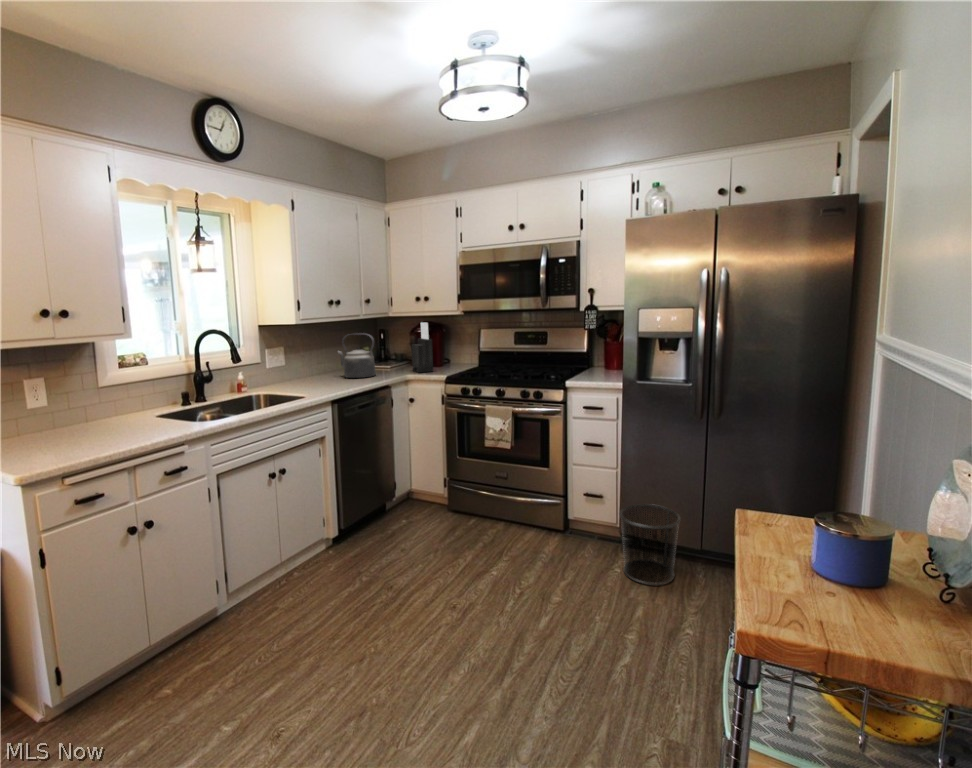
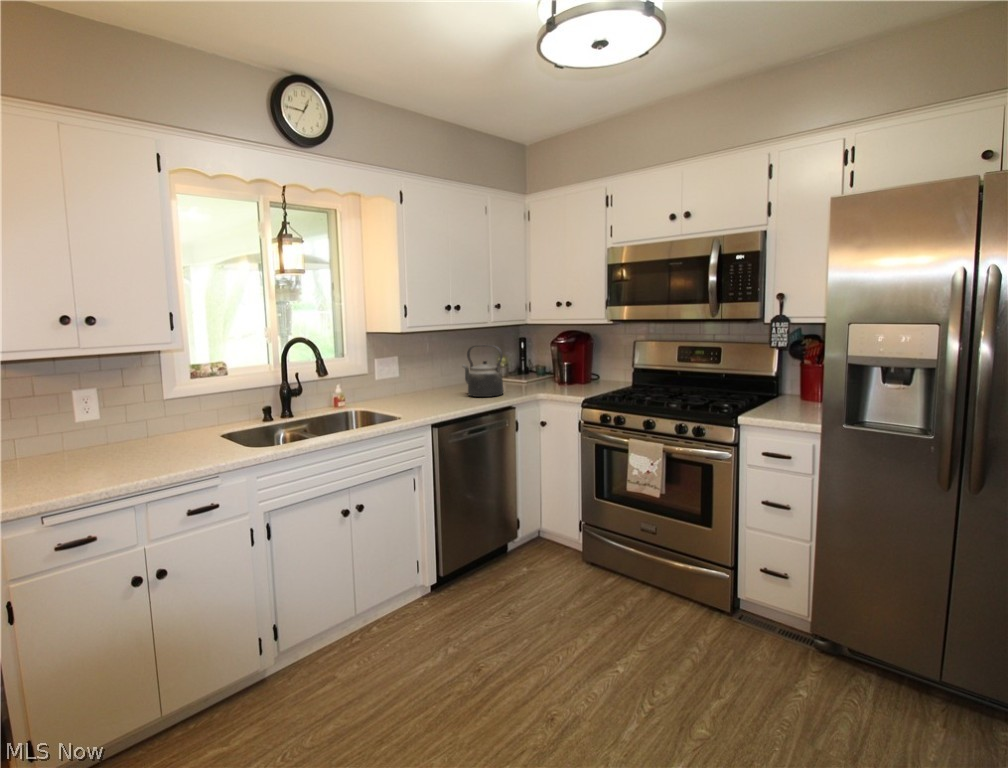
knife block: present [412,323,433,372] -> none [547,333,571,393]
waste bin: present [620,504,680,585] -> none [808,596,905,720]

